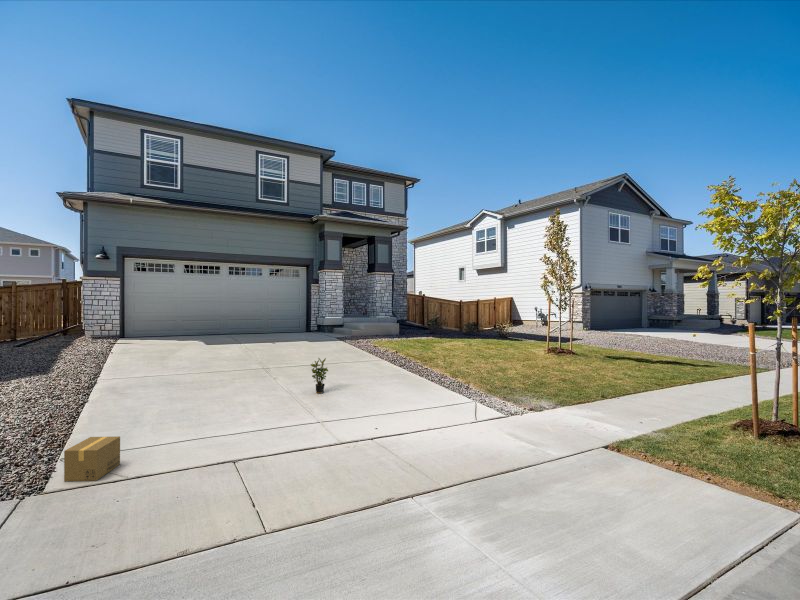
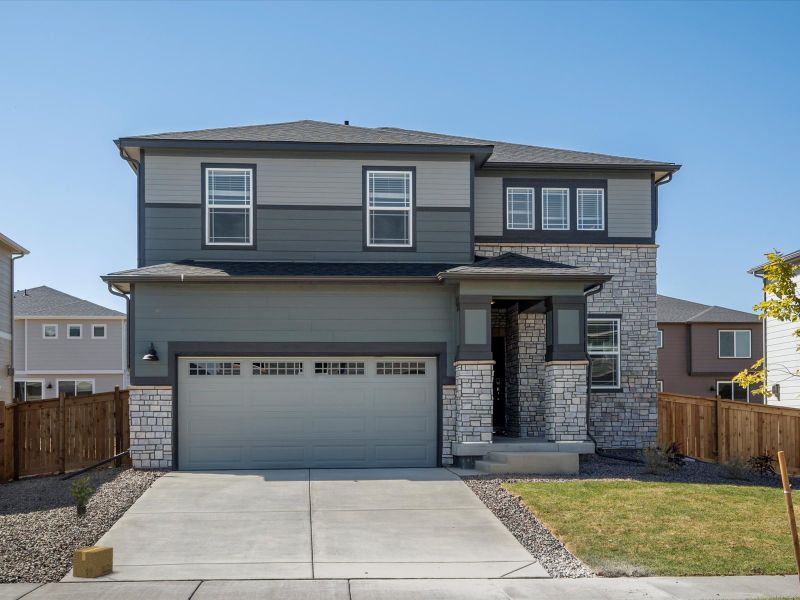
potted plant: present [311,358,328,394] -> present [70,477,92,516]

